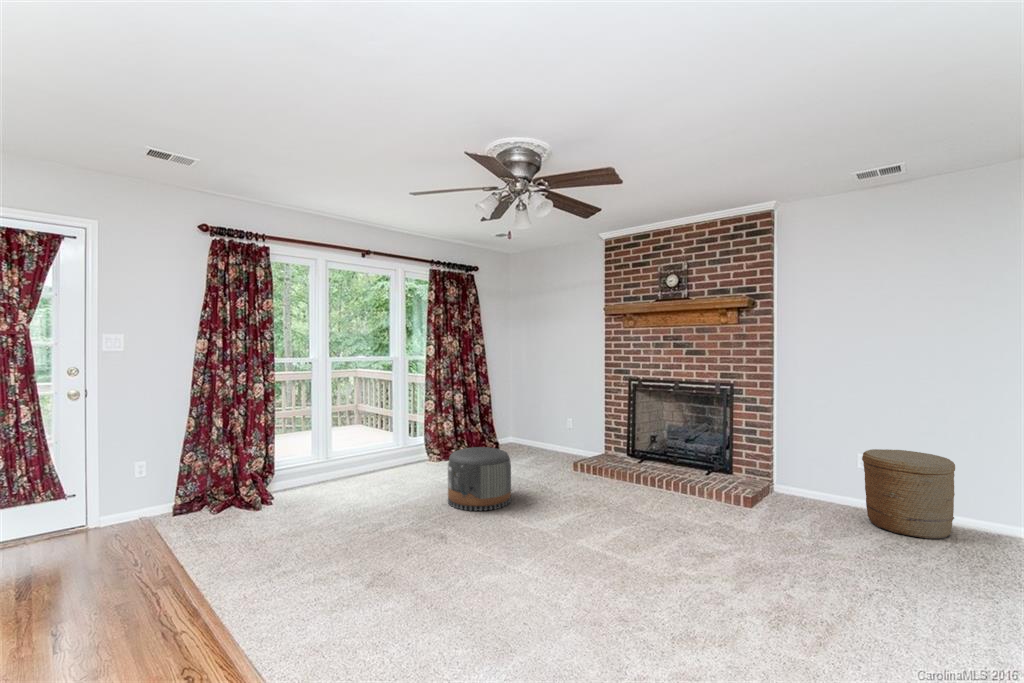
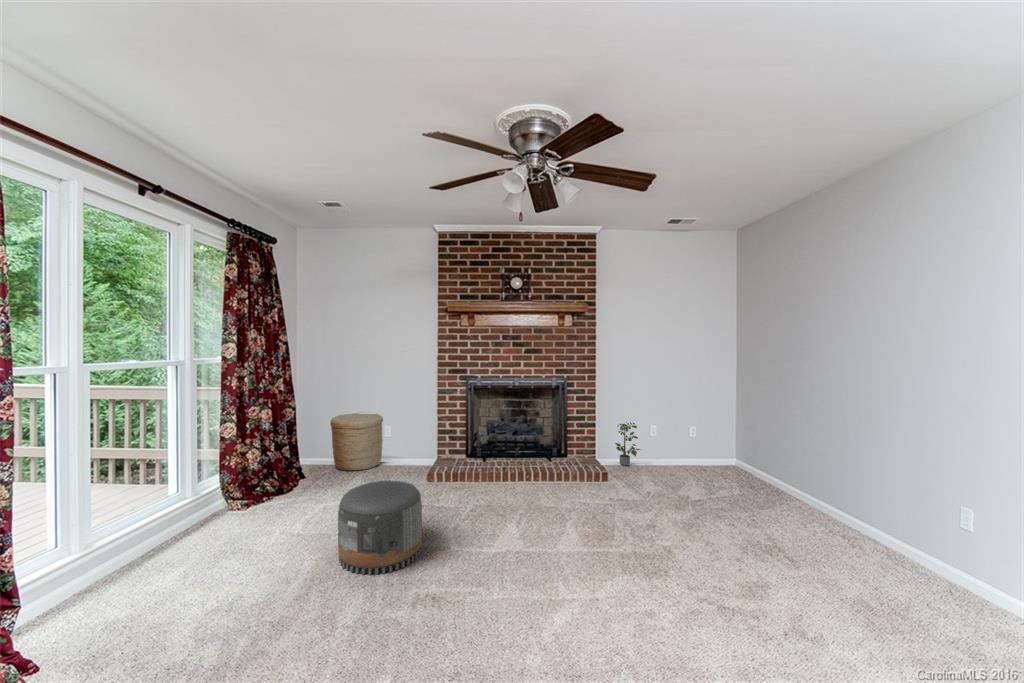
potted plant: none [793,444,832,500] -> present [615,422,640,466]
basket: present [862,449,955,539] -> present [330,413,383,471]

